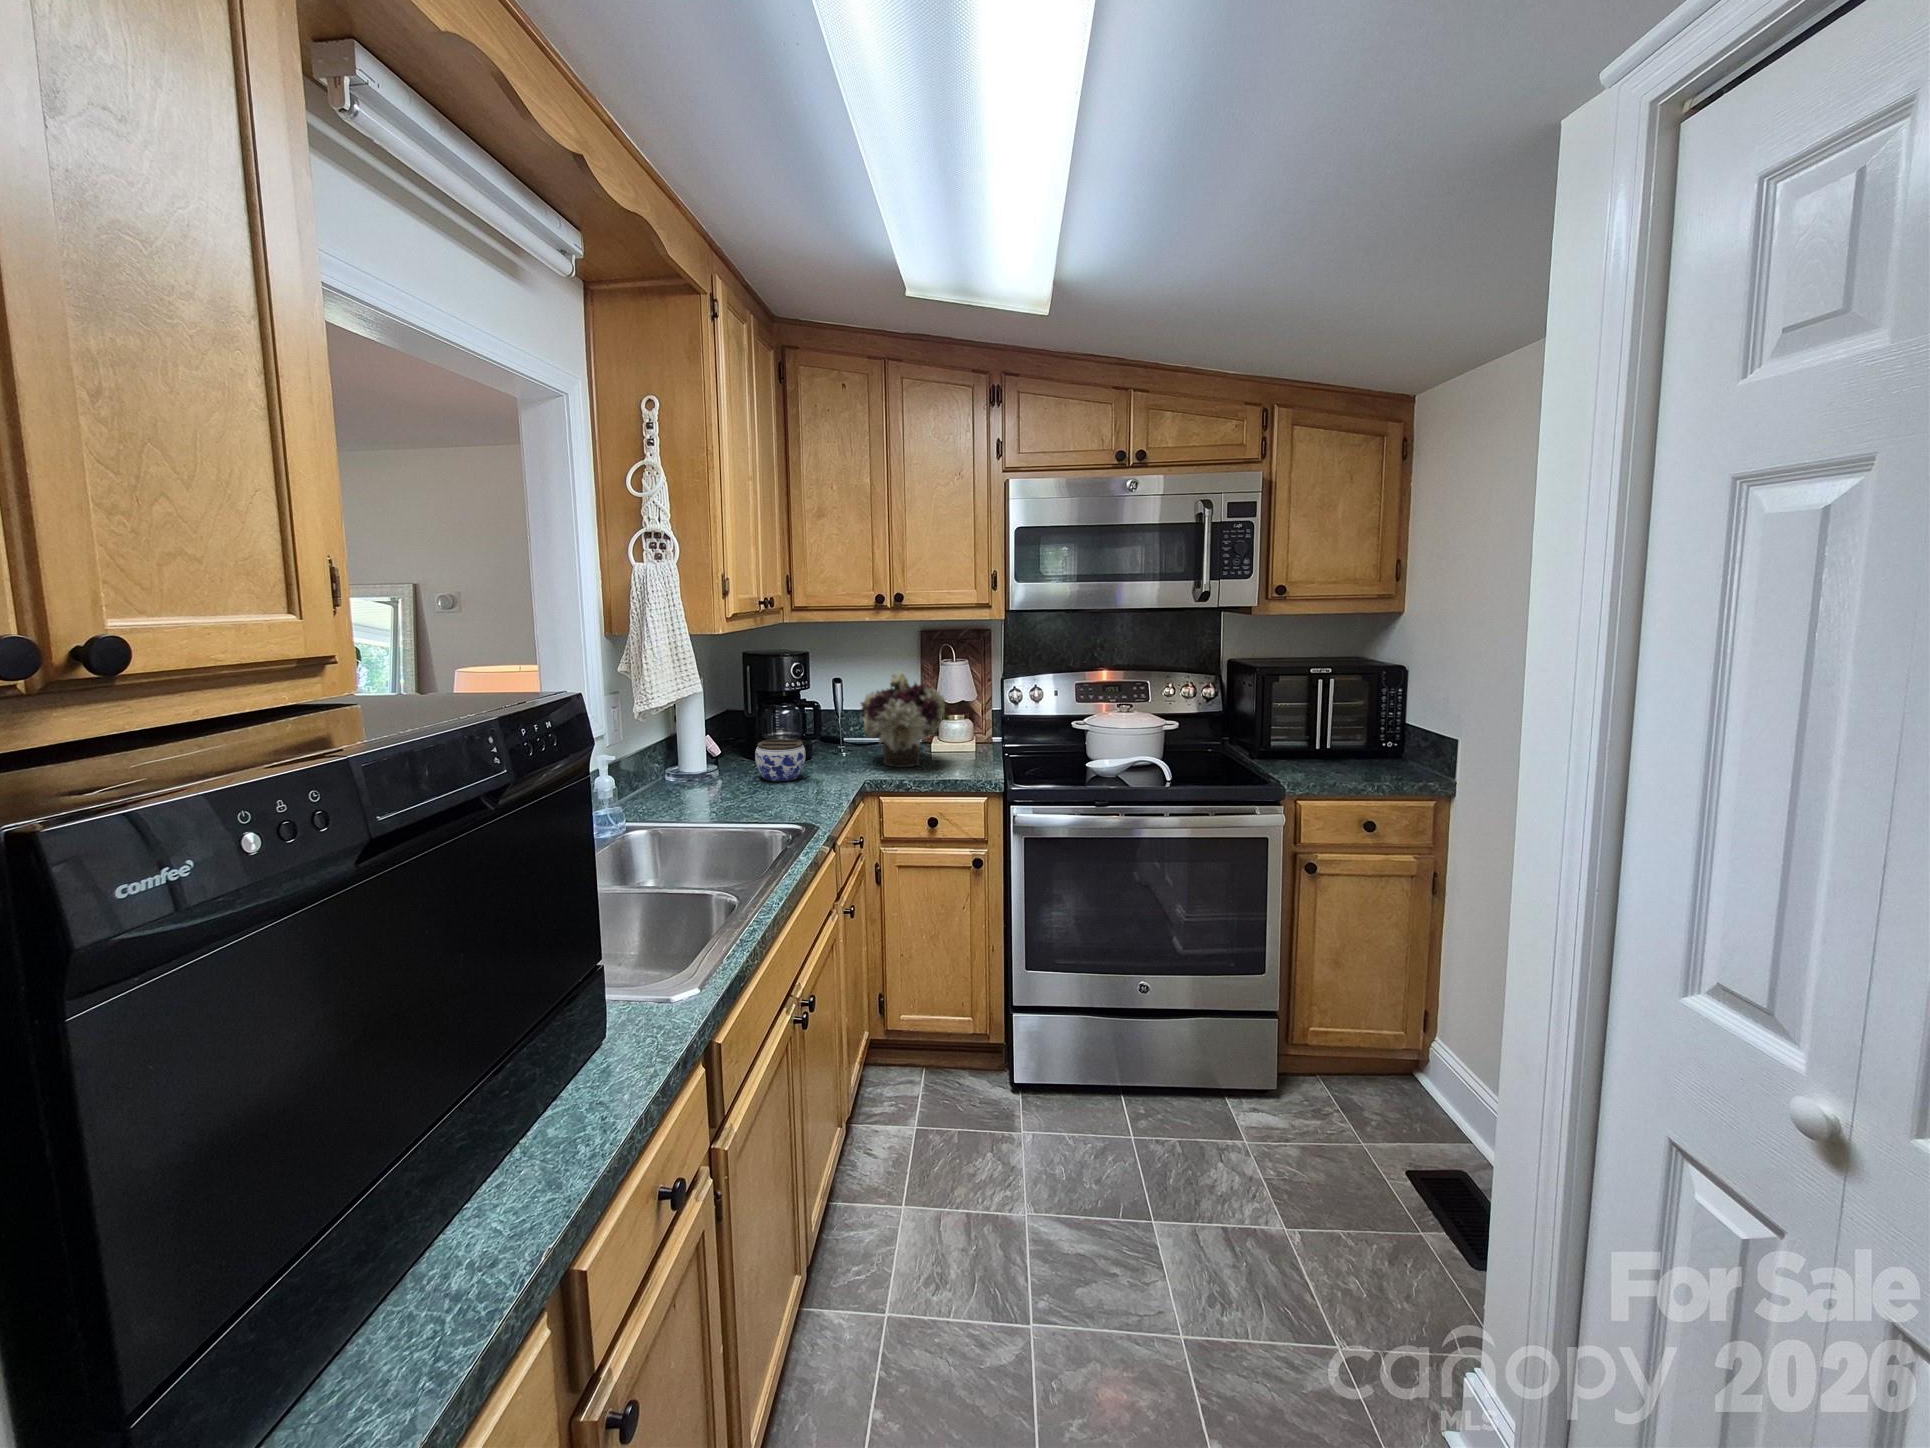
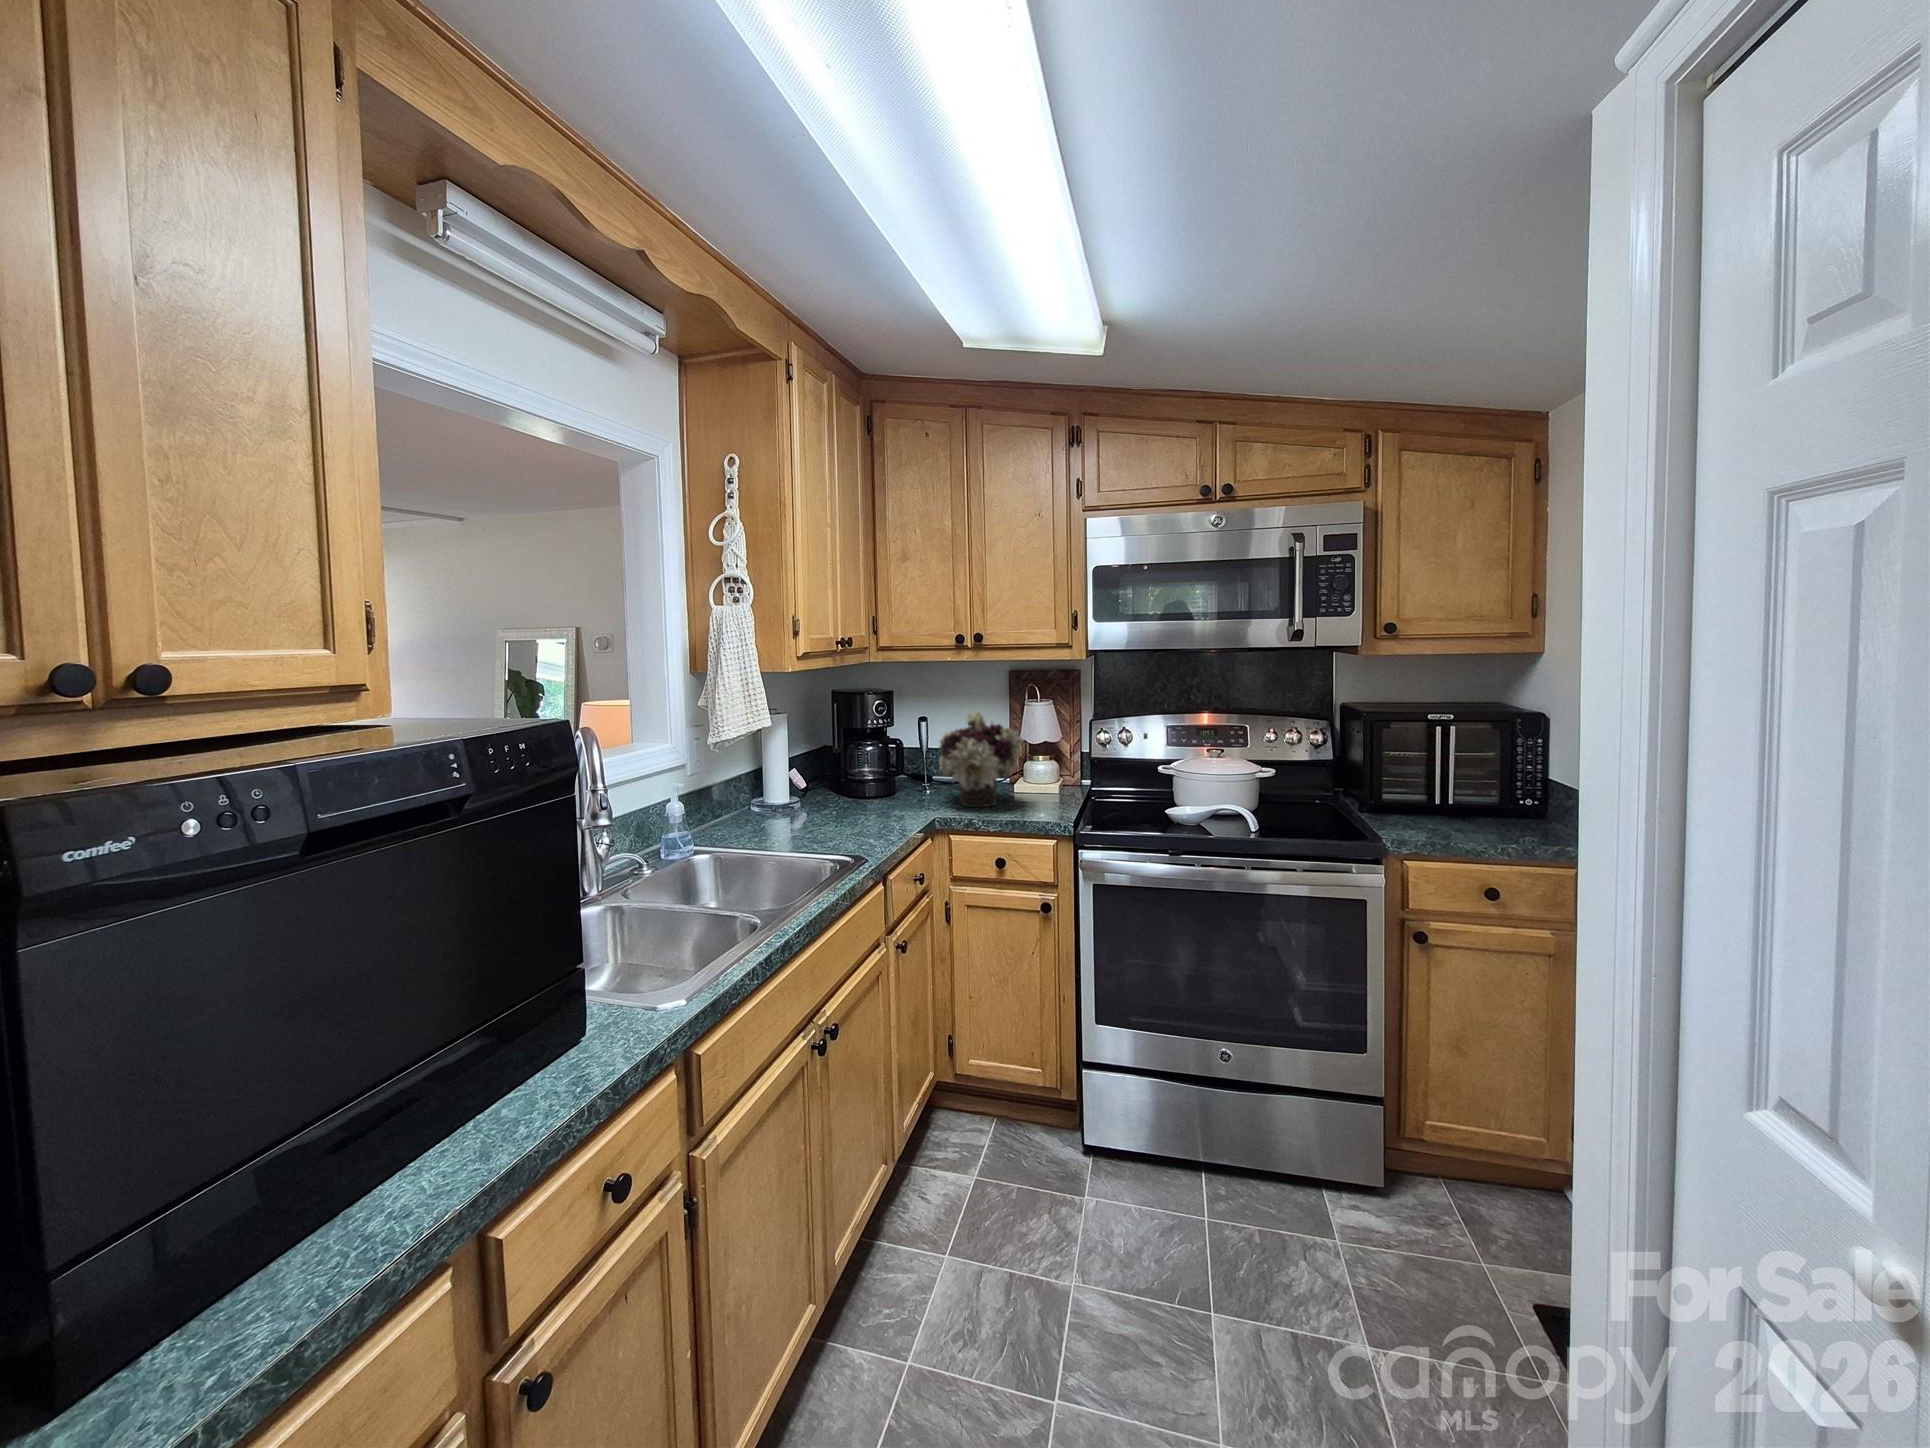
jar: present [755,739,806,781] -> none [828,775,877,816]

